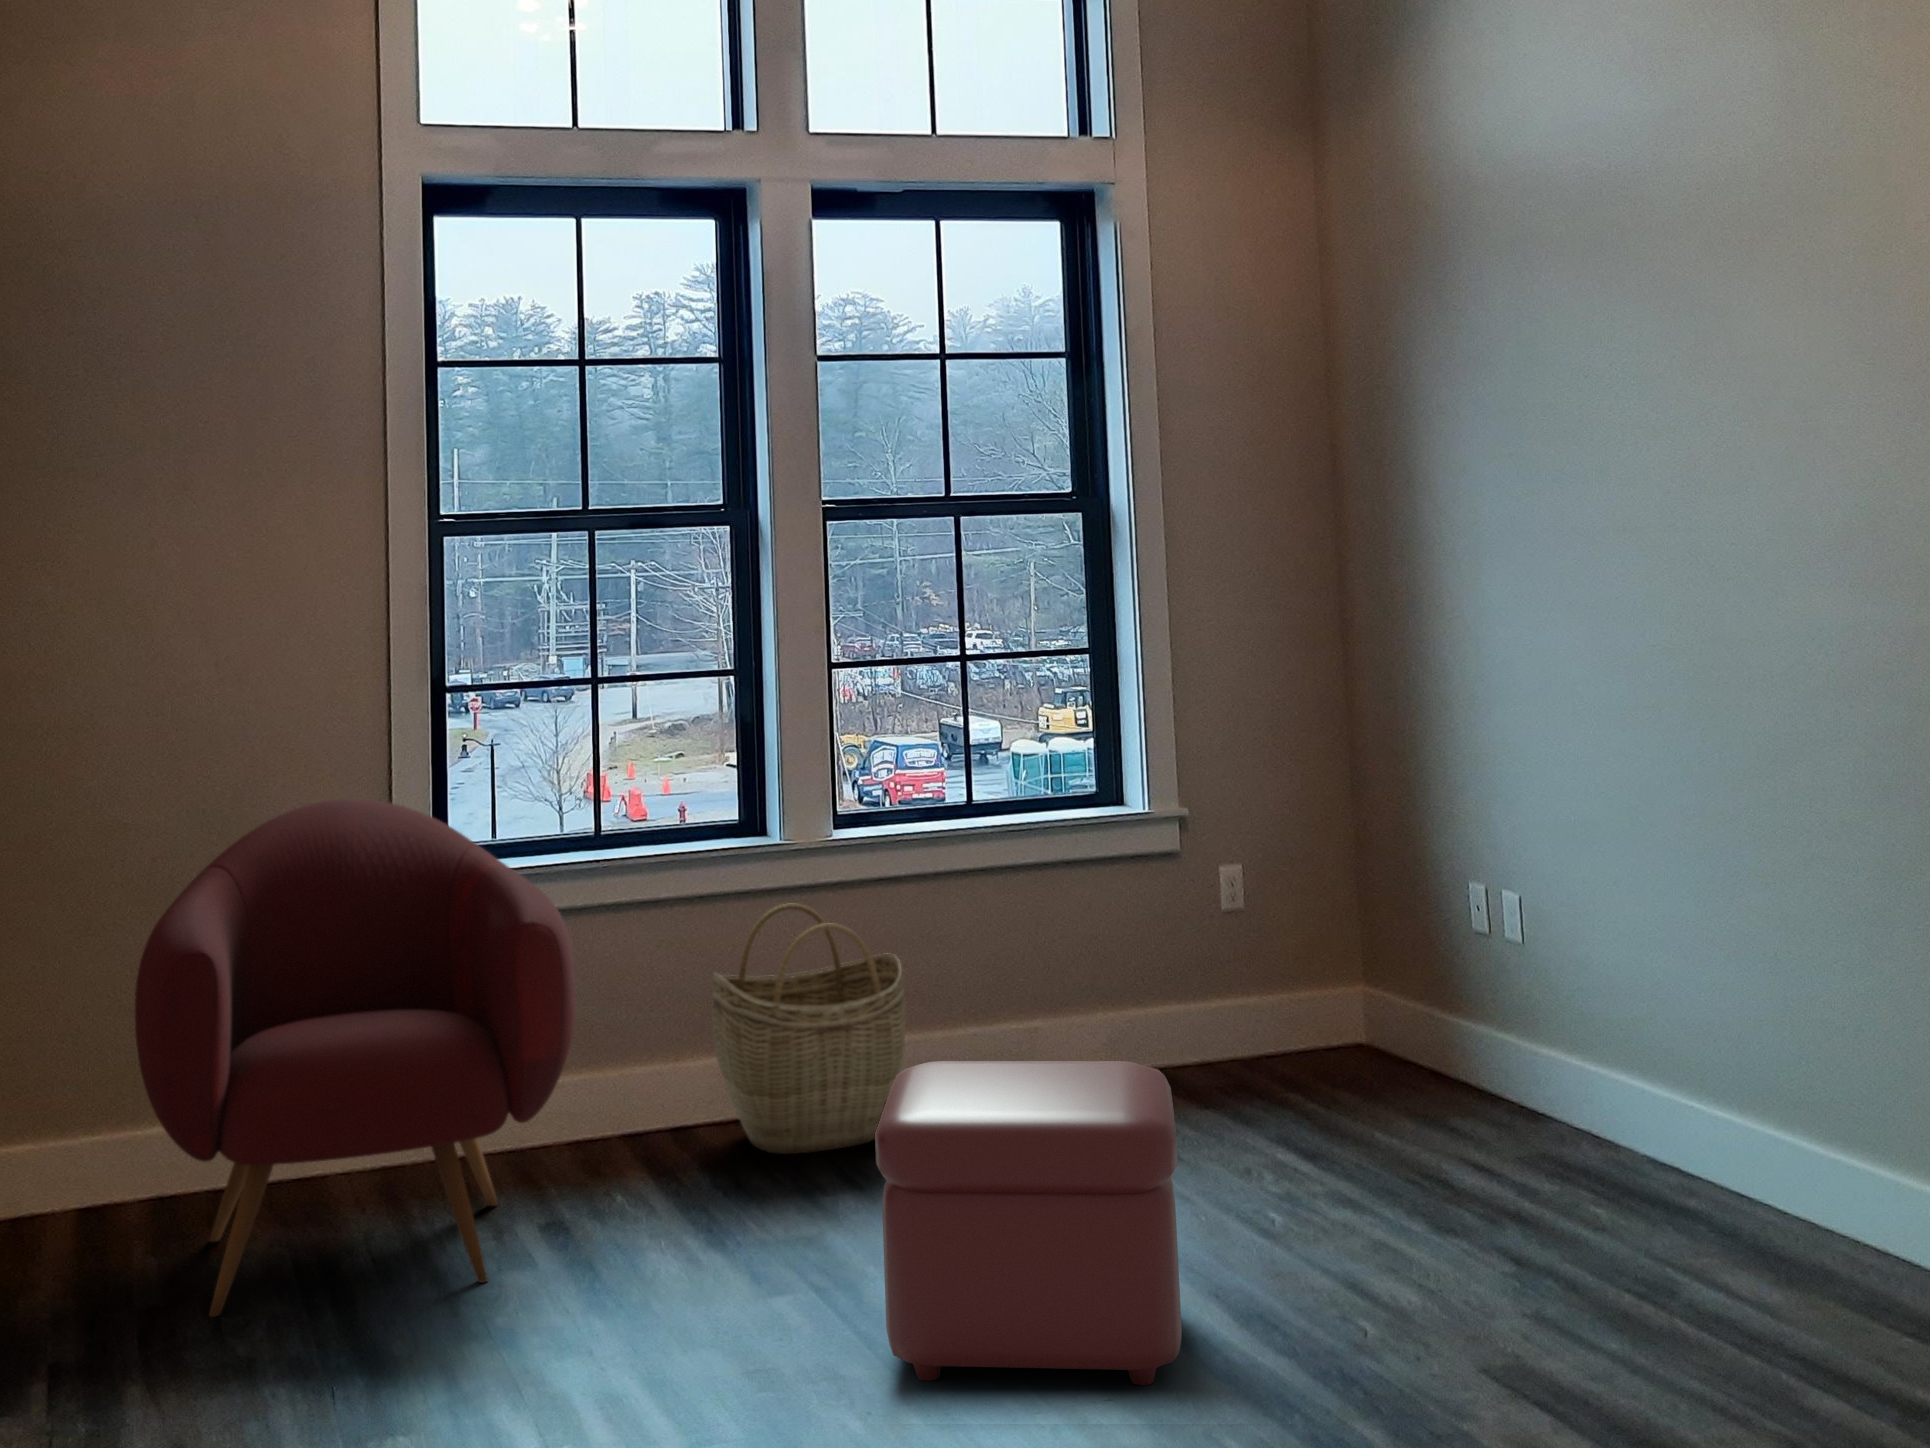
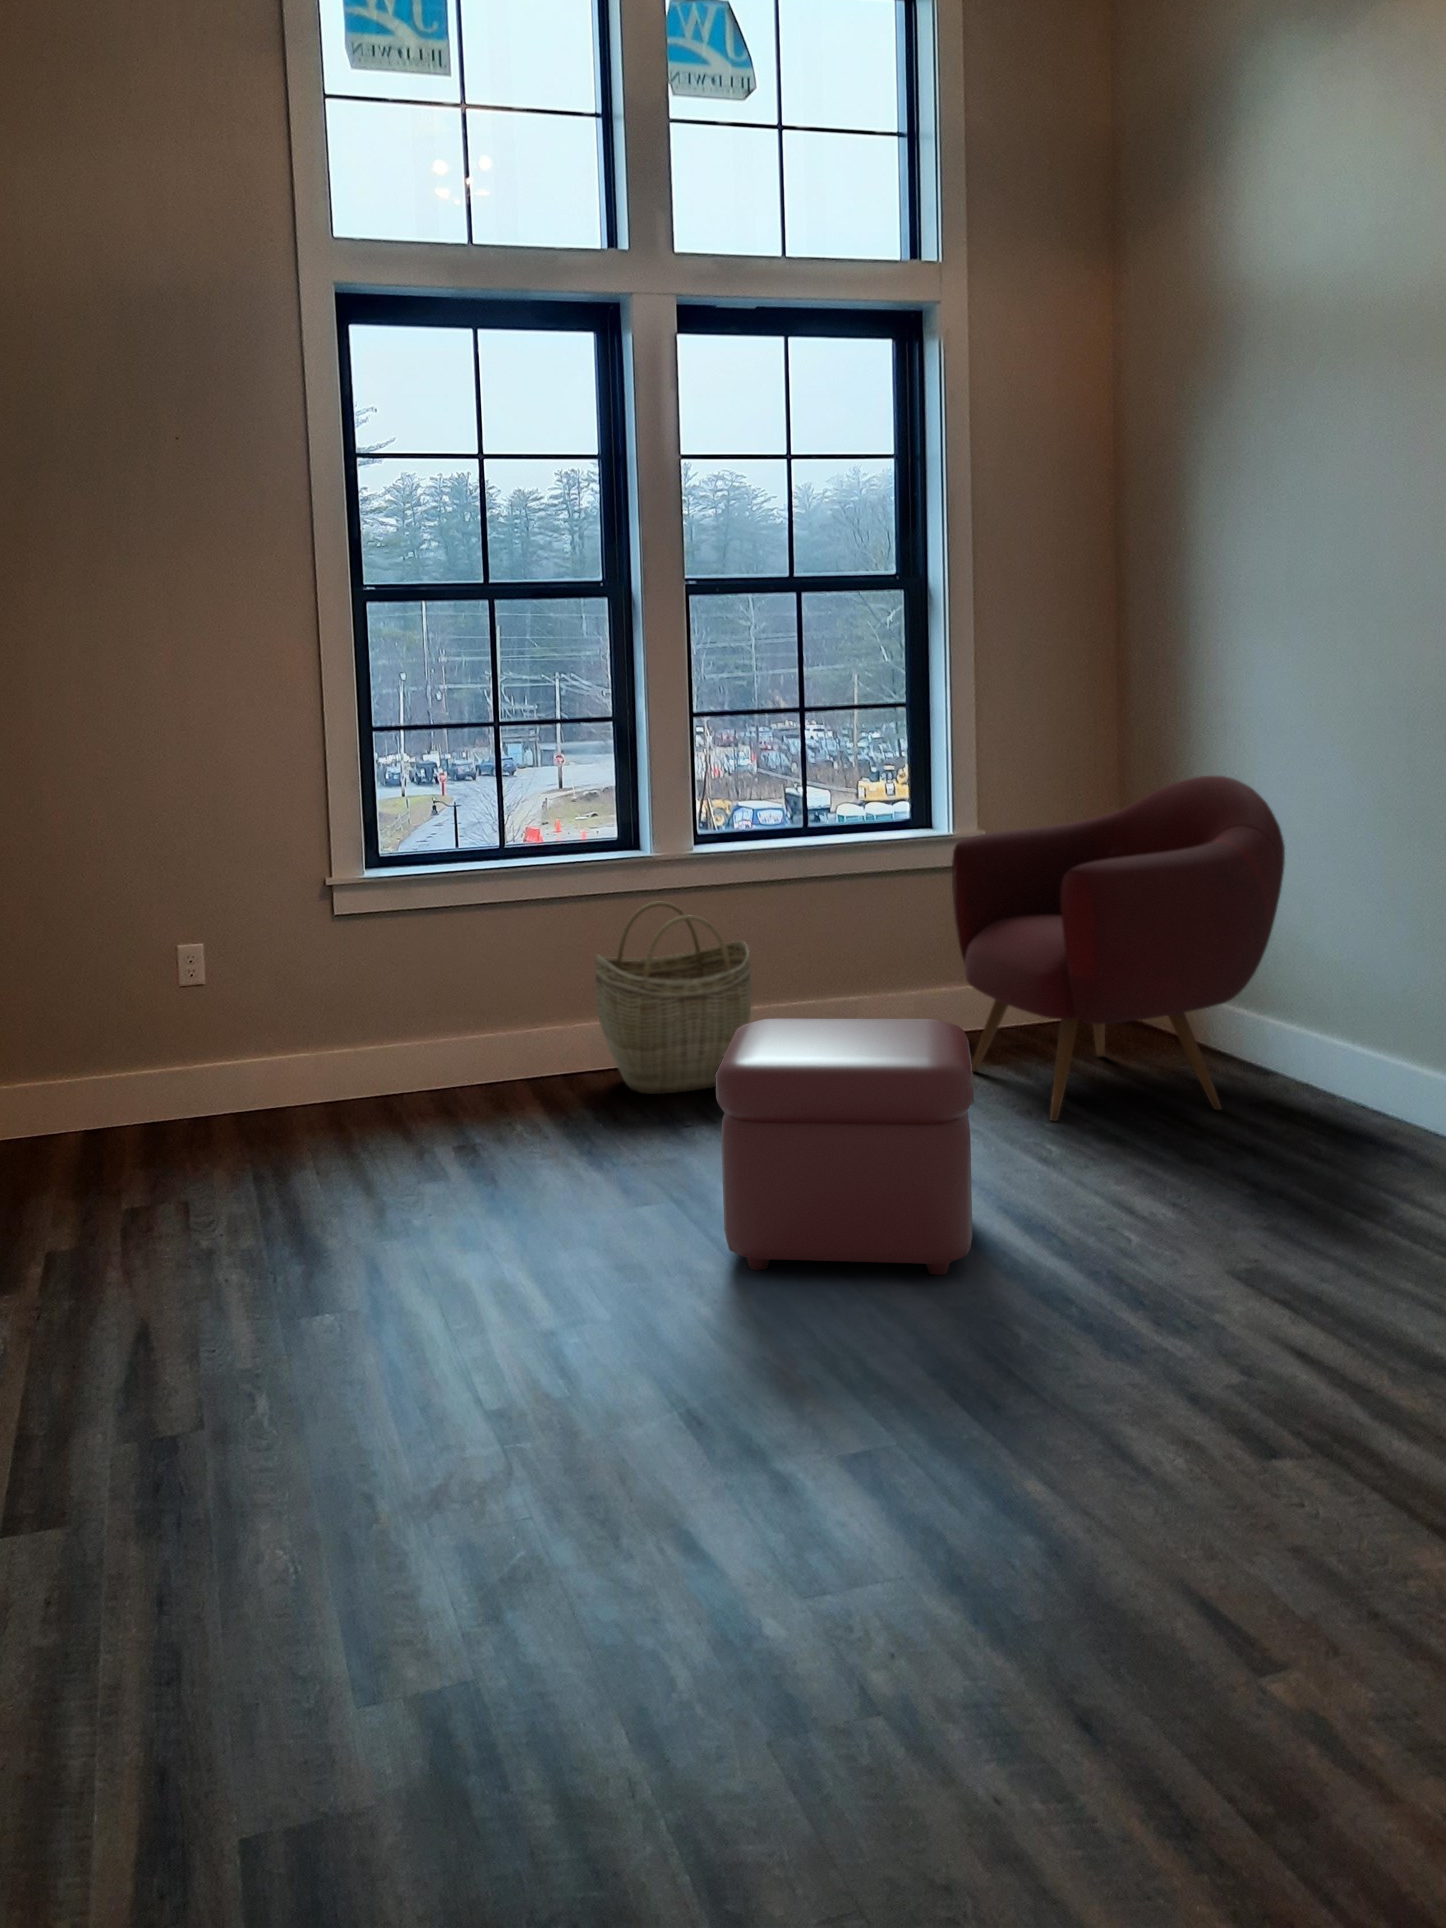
armchair: present [135,799,575,1317] -> present [952,776,1285,1121]

